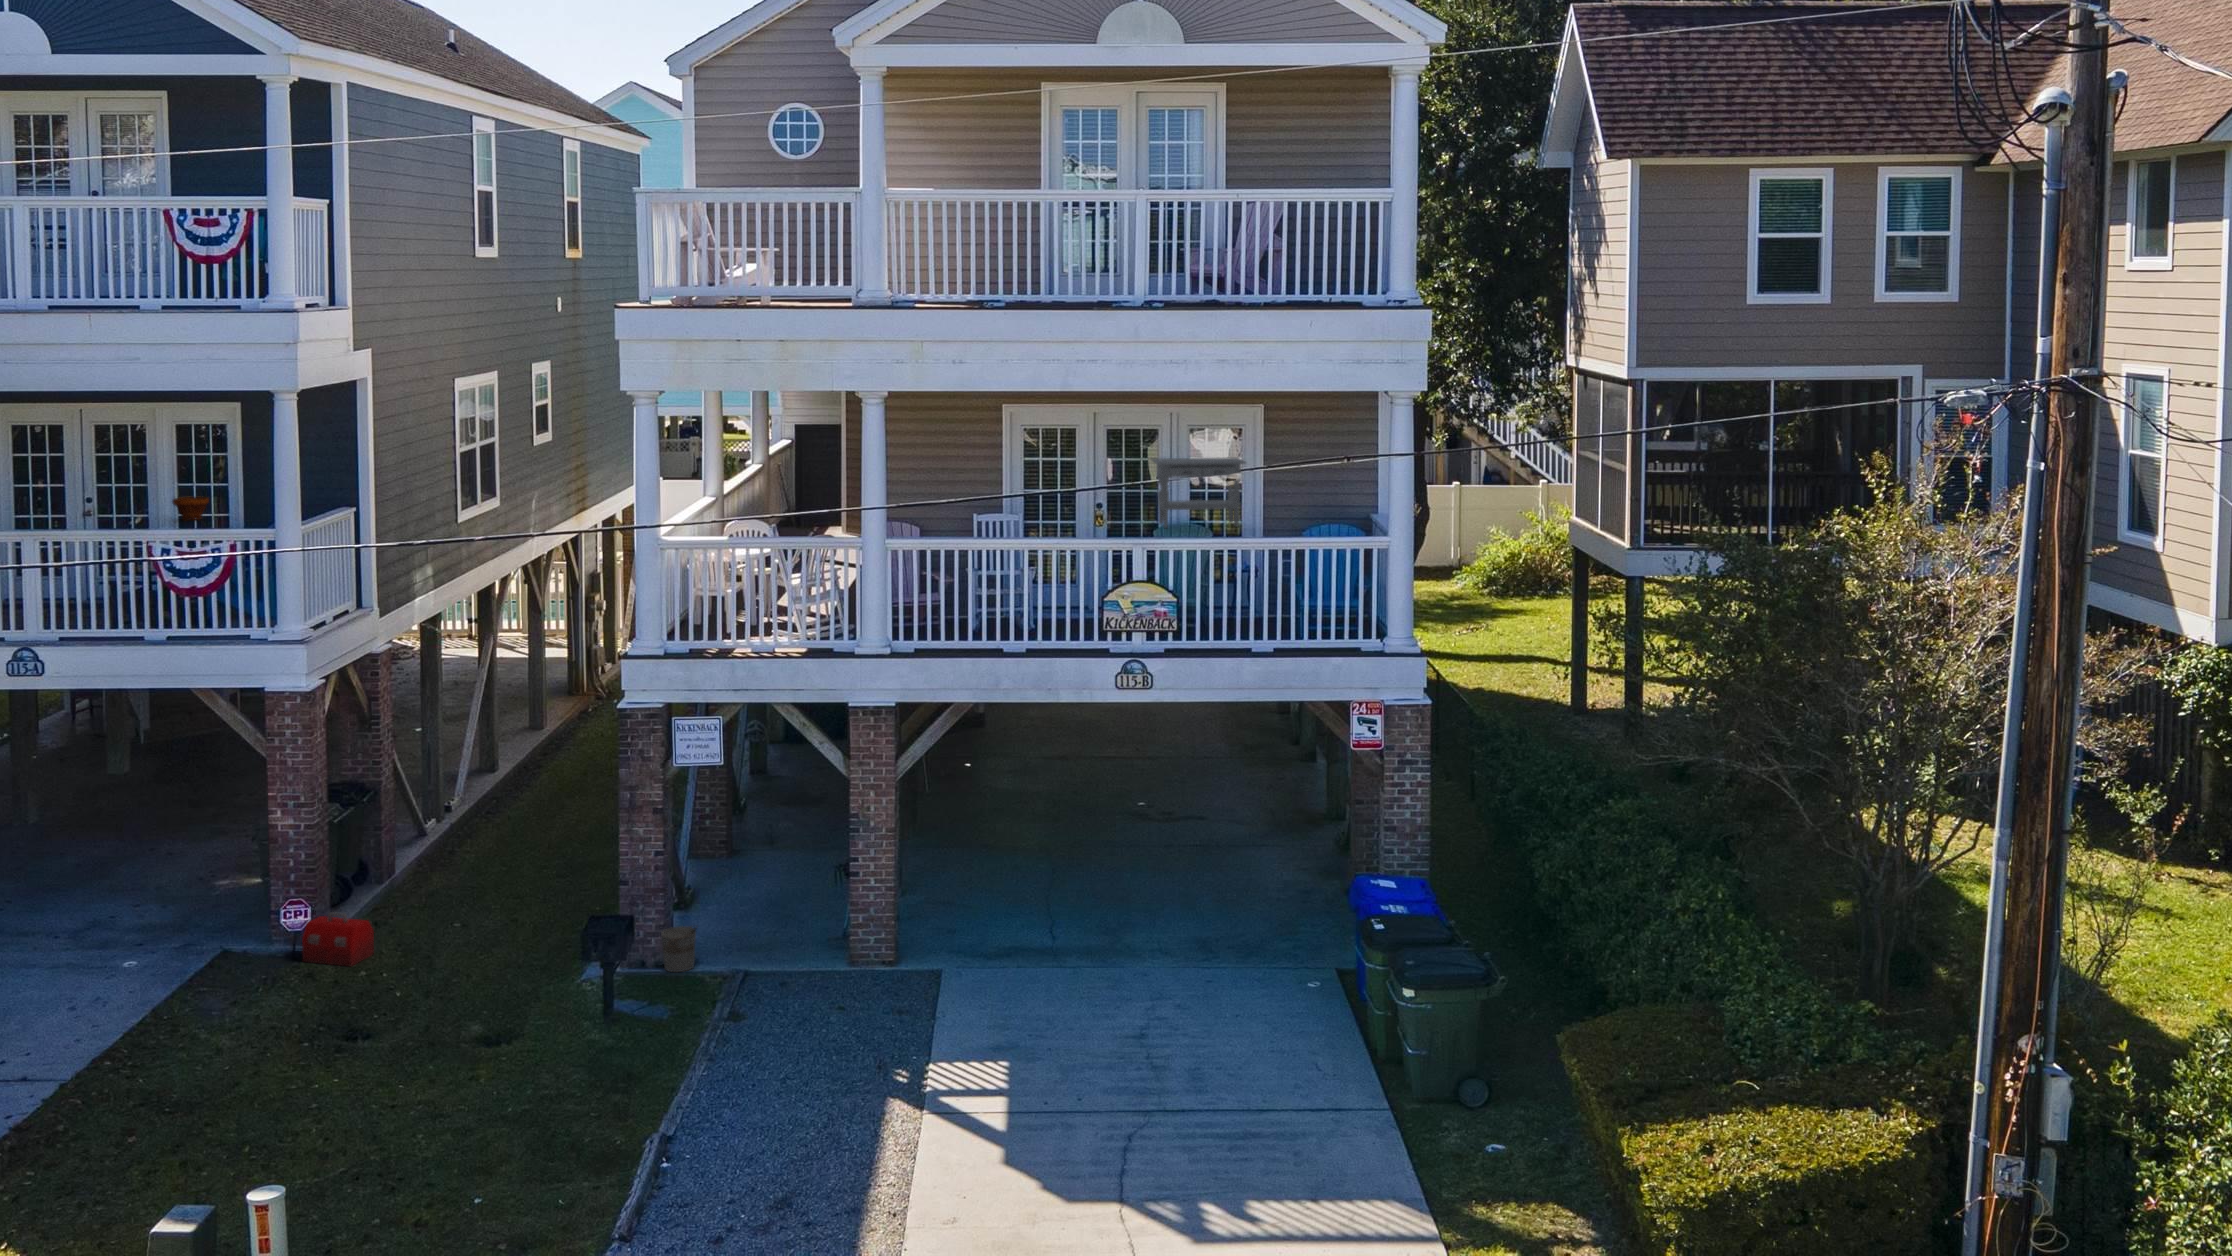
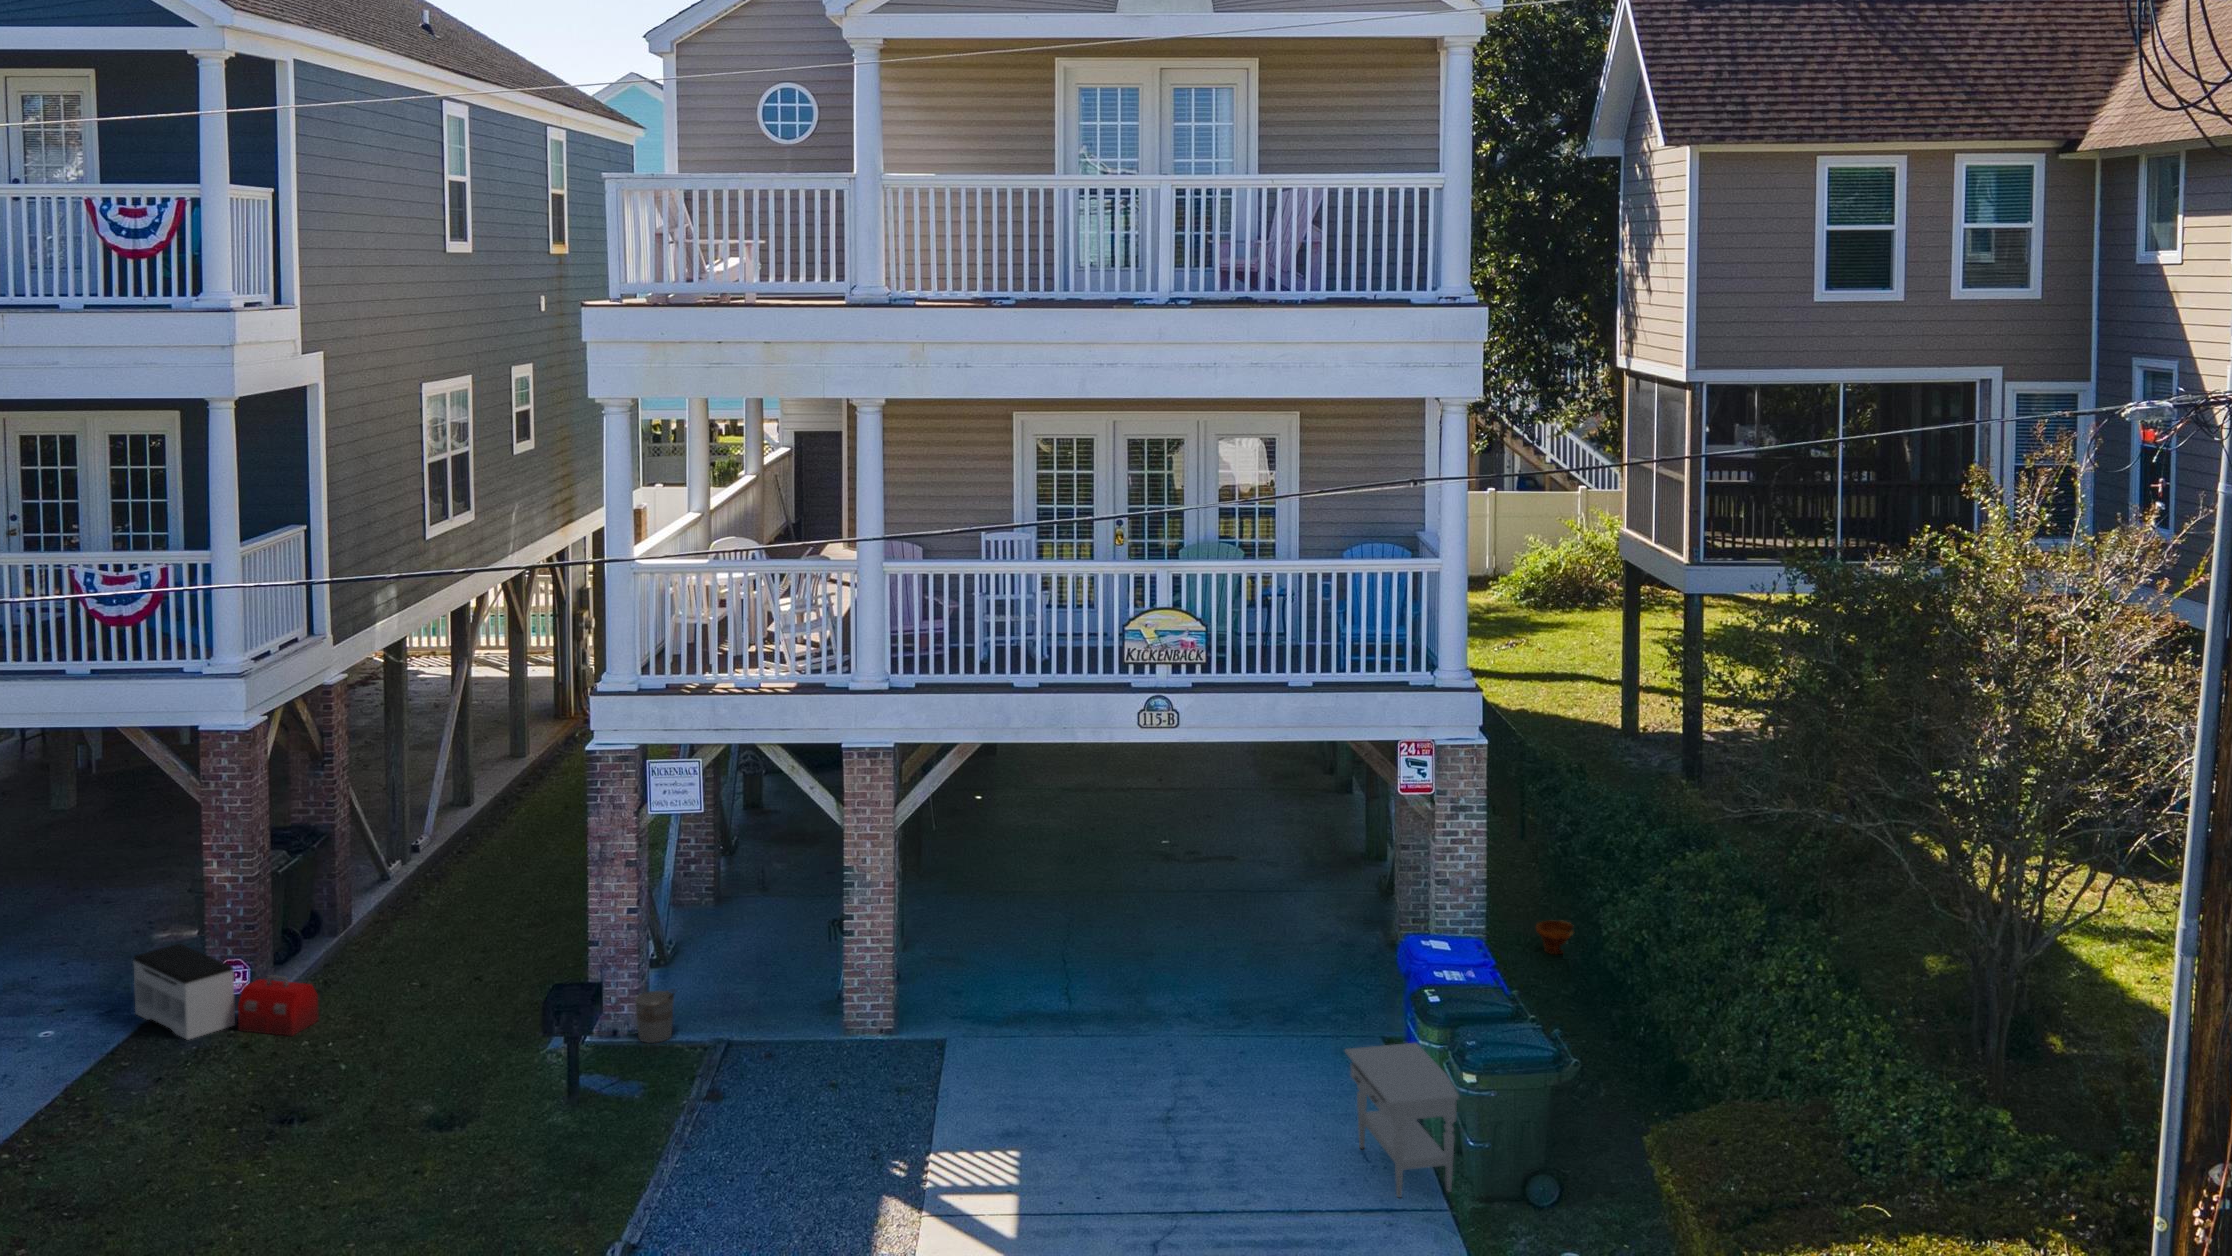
side table: present [1152,457,1246,528] -> present [1345,1043,1459,1198]
planter: present [172,497,209,520] -> present [1536,920,1573,954]
bench: none [206,885,299,970] -> present [133,944,235,1040]

